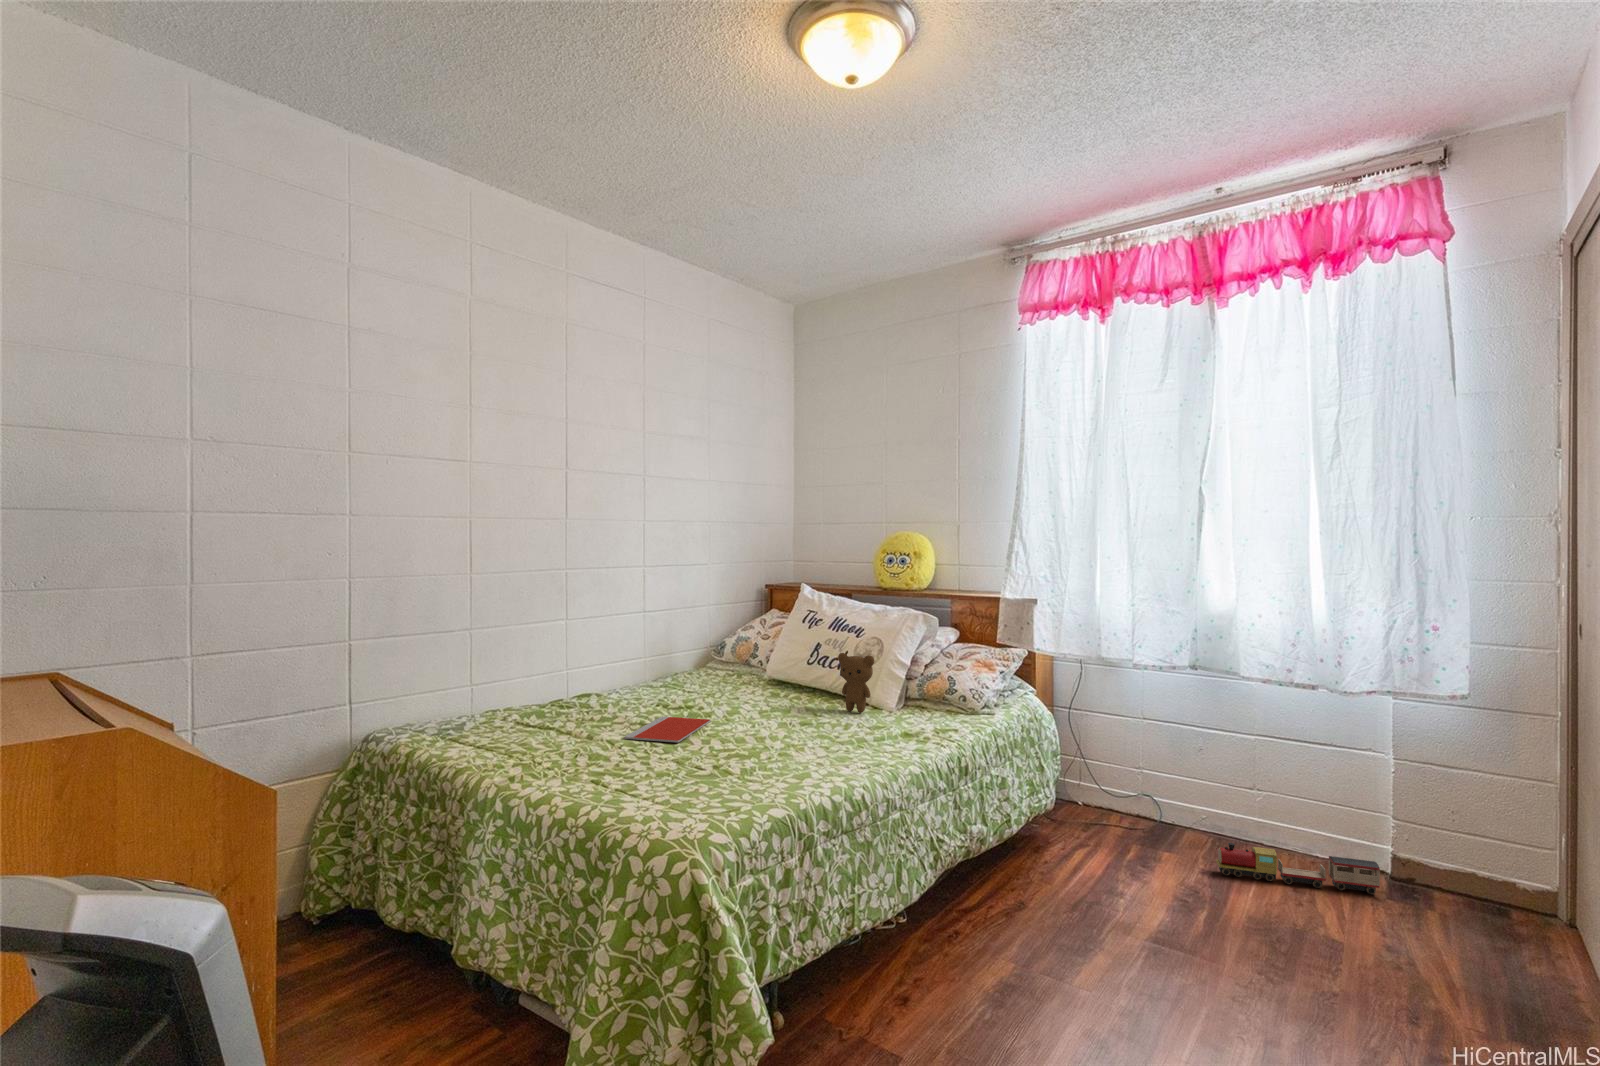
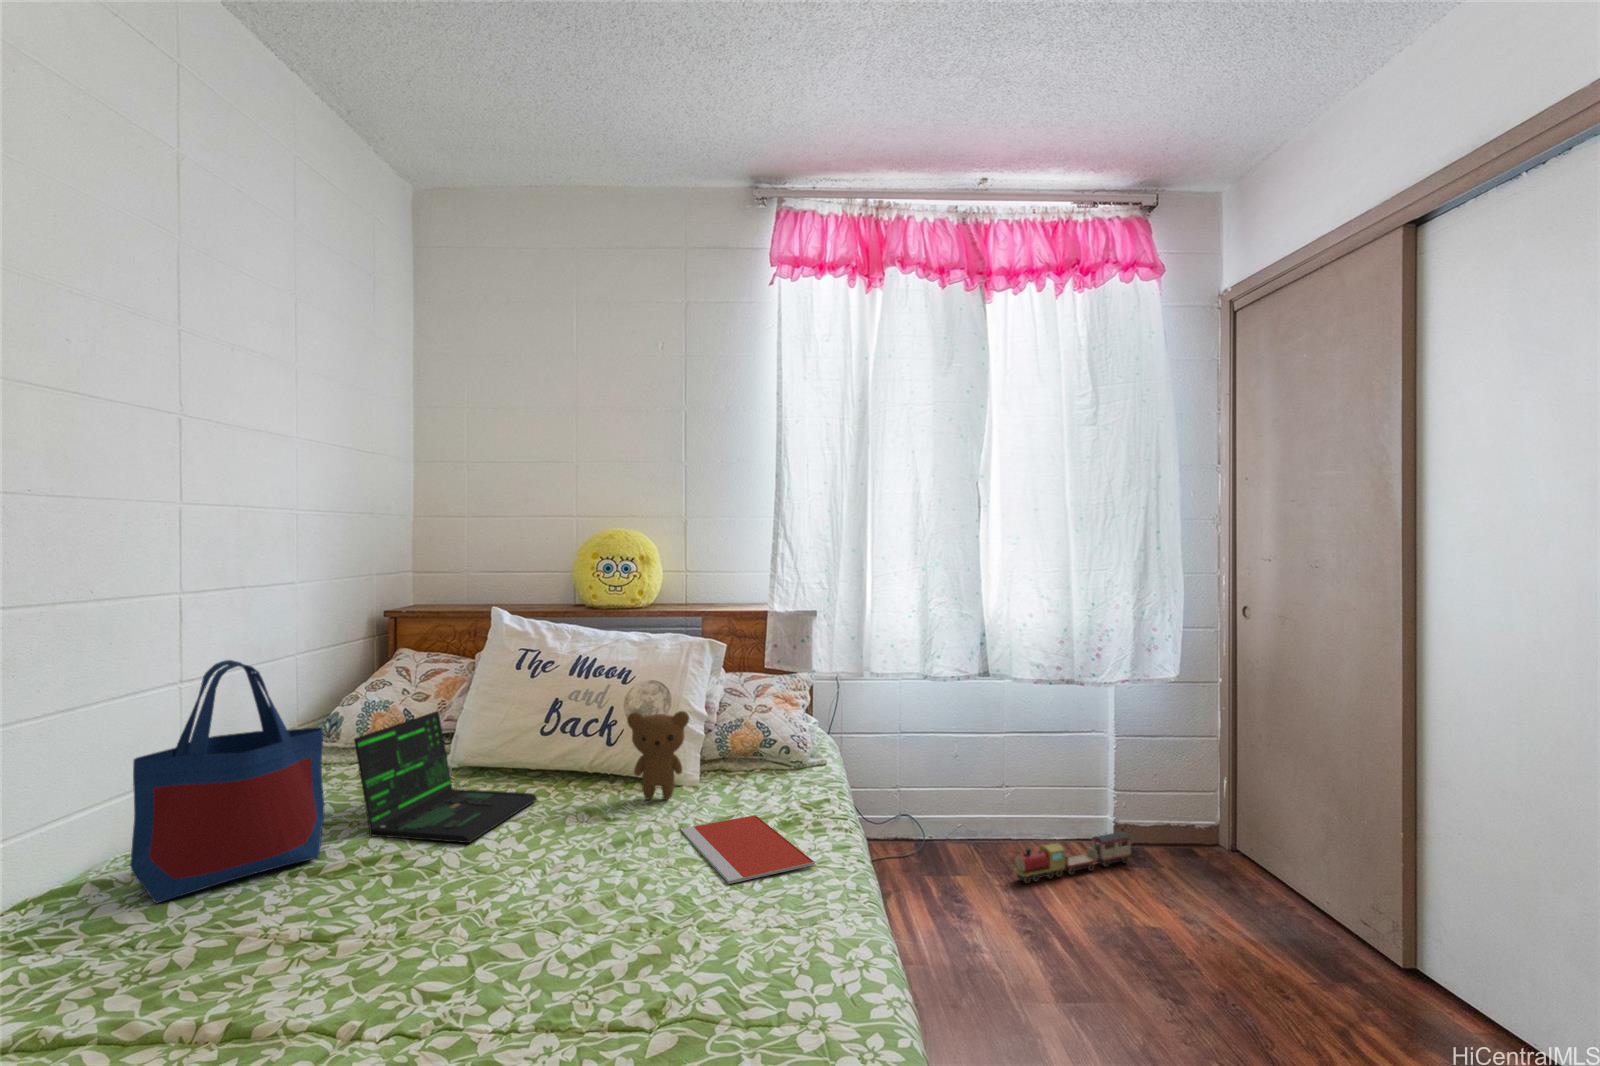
tote bag: none [599,597,677,703] -> present [130,660,324,903]
laptop: none [695,640,790,709] -> present [354,711,537,843]
notebook: present [624,716,711,742] -> present [680,815,815,884]

